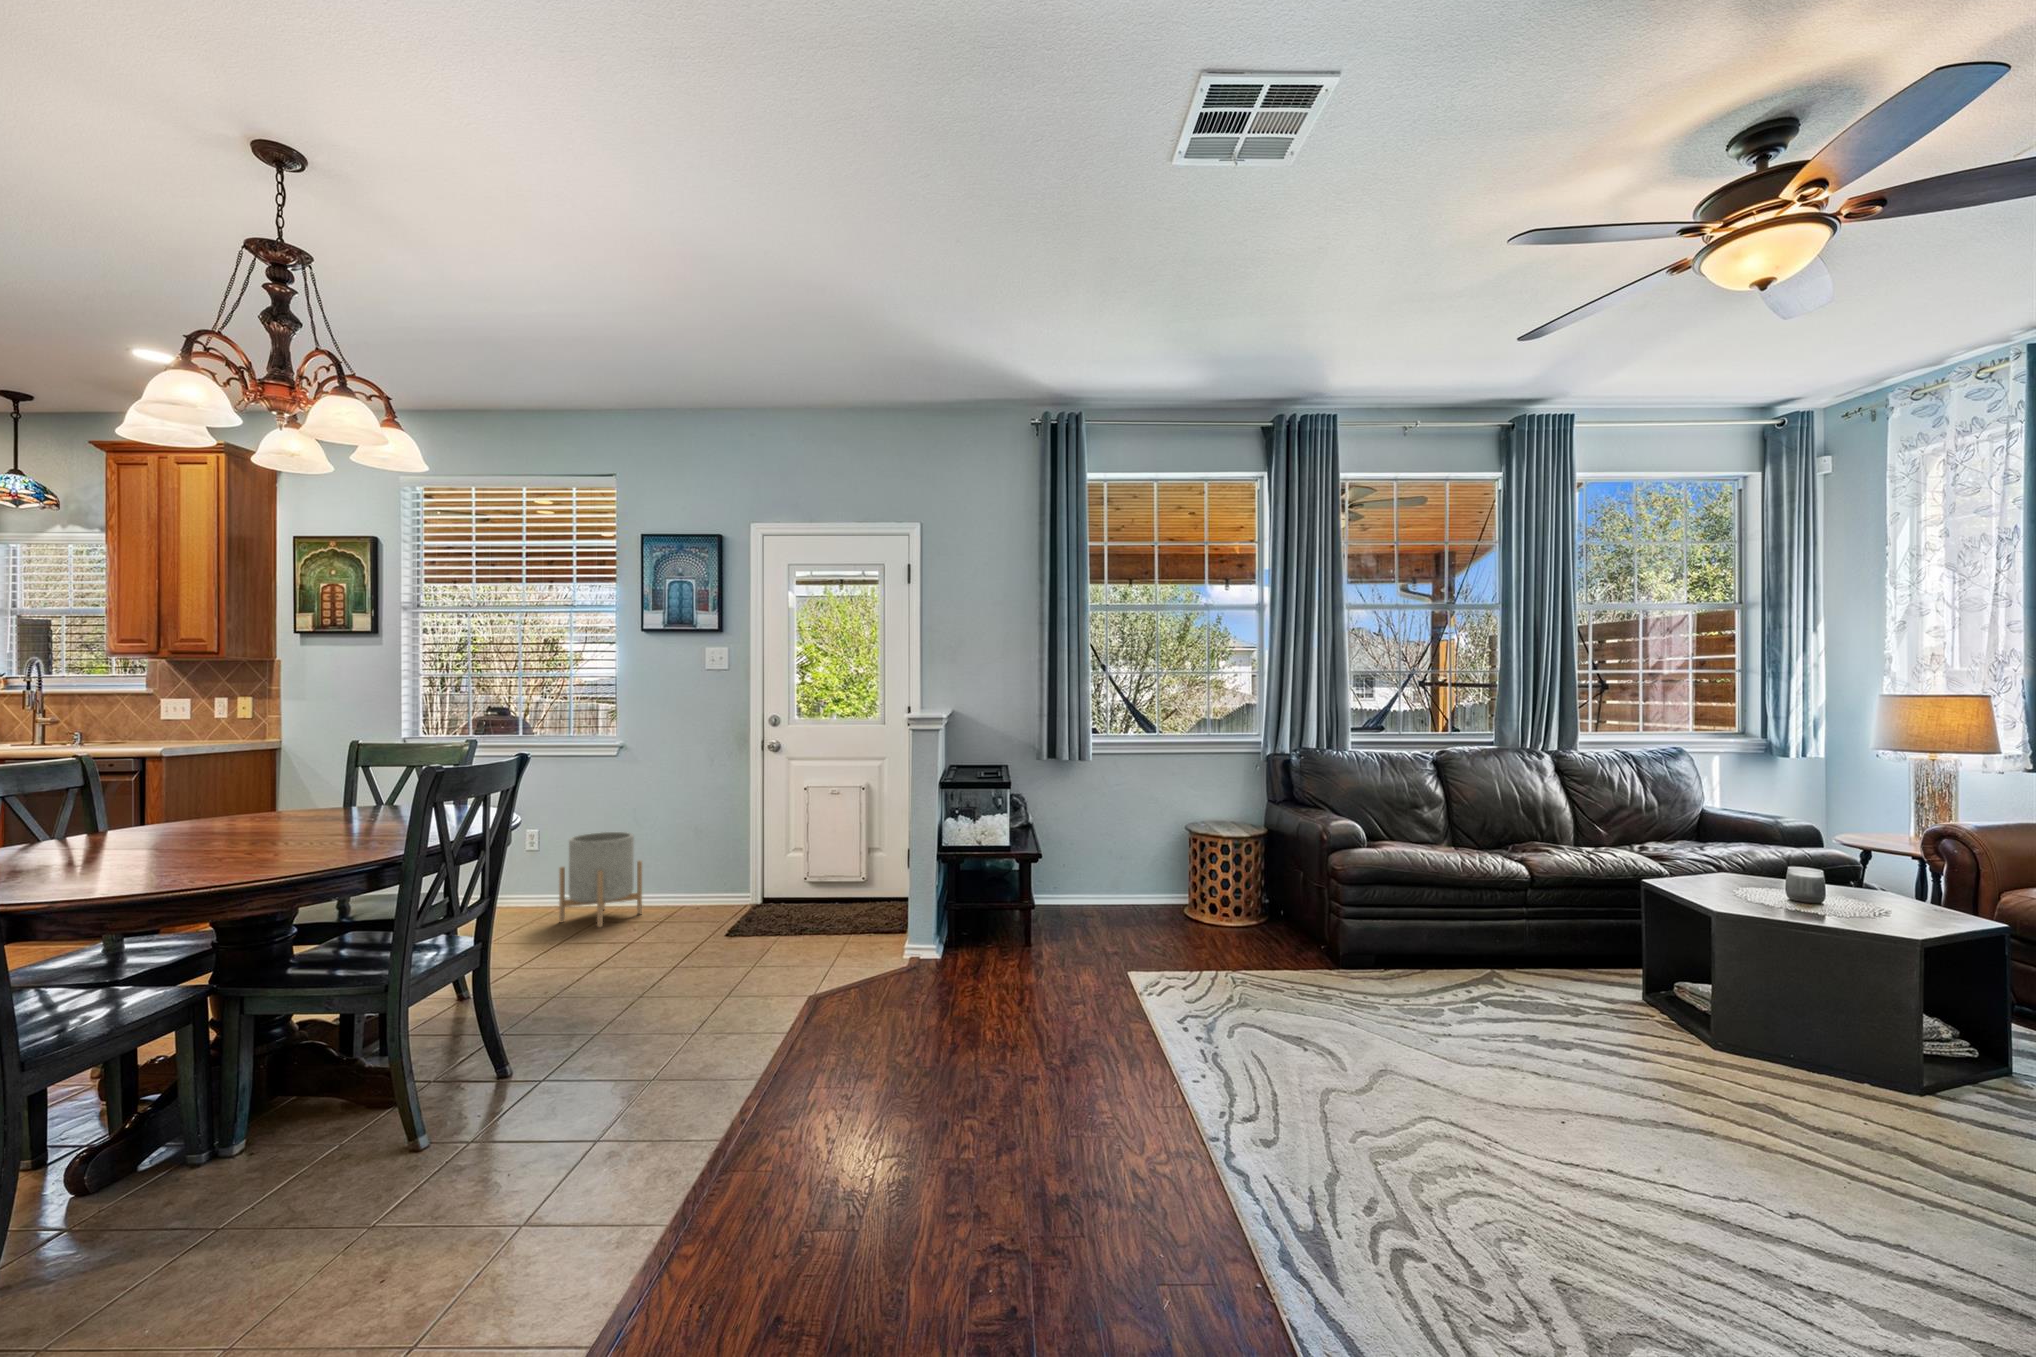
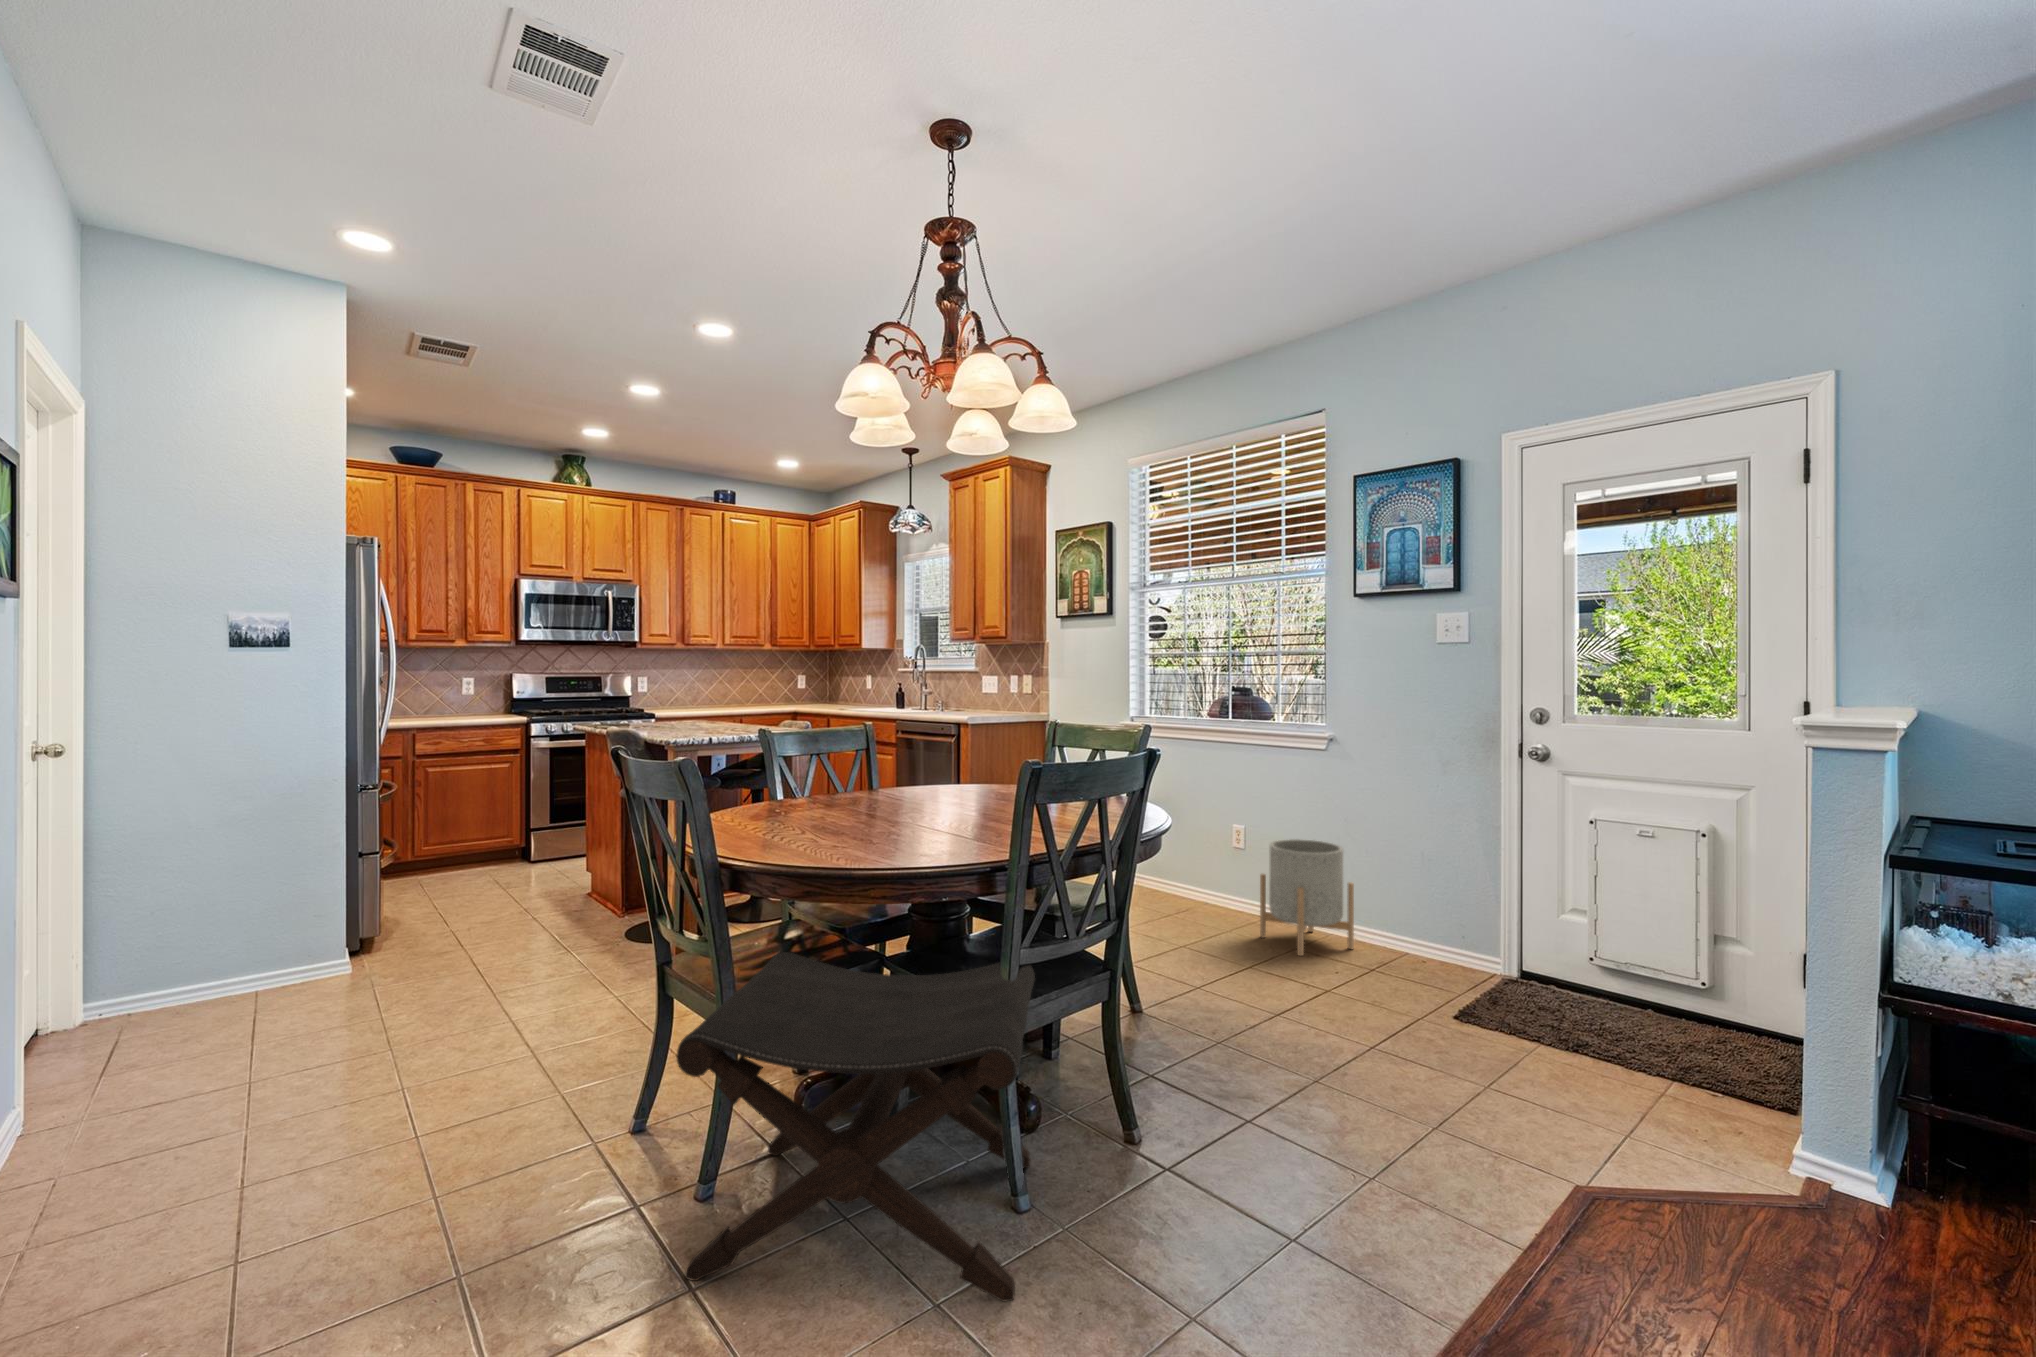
footstool: none [62,939,465,1310] -> present [676,952,1035,1301]

